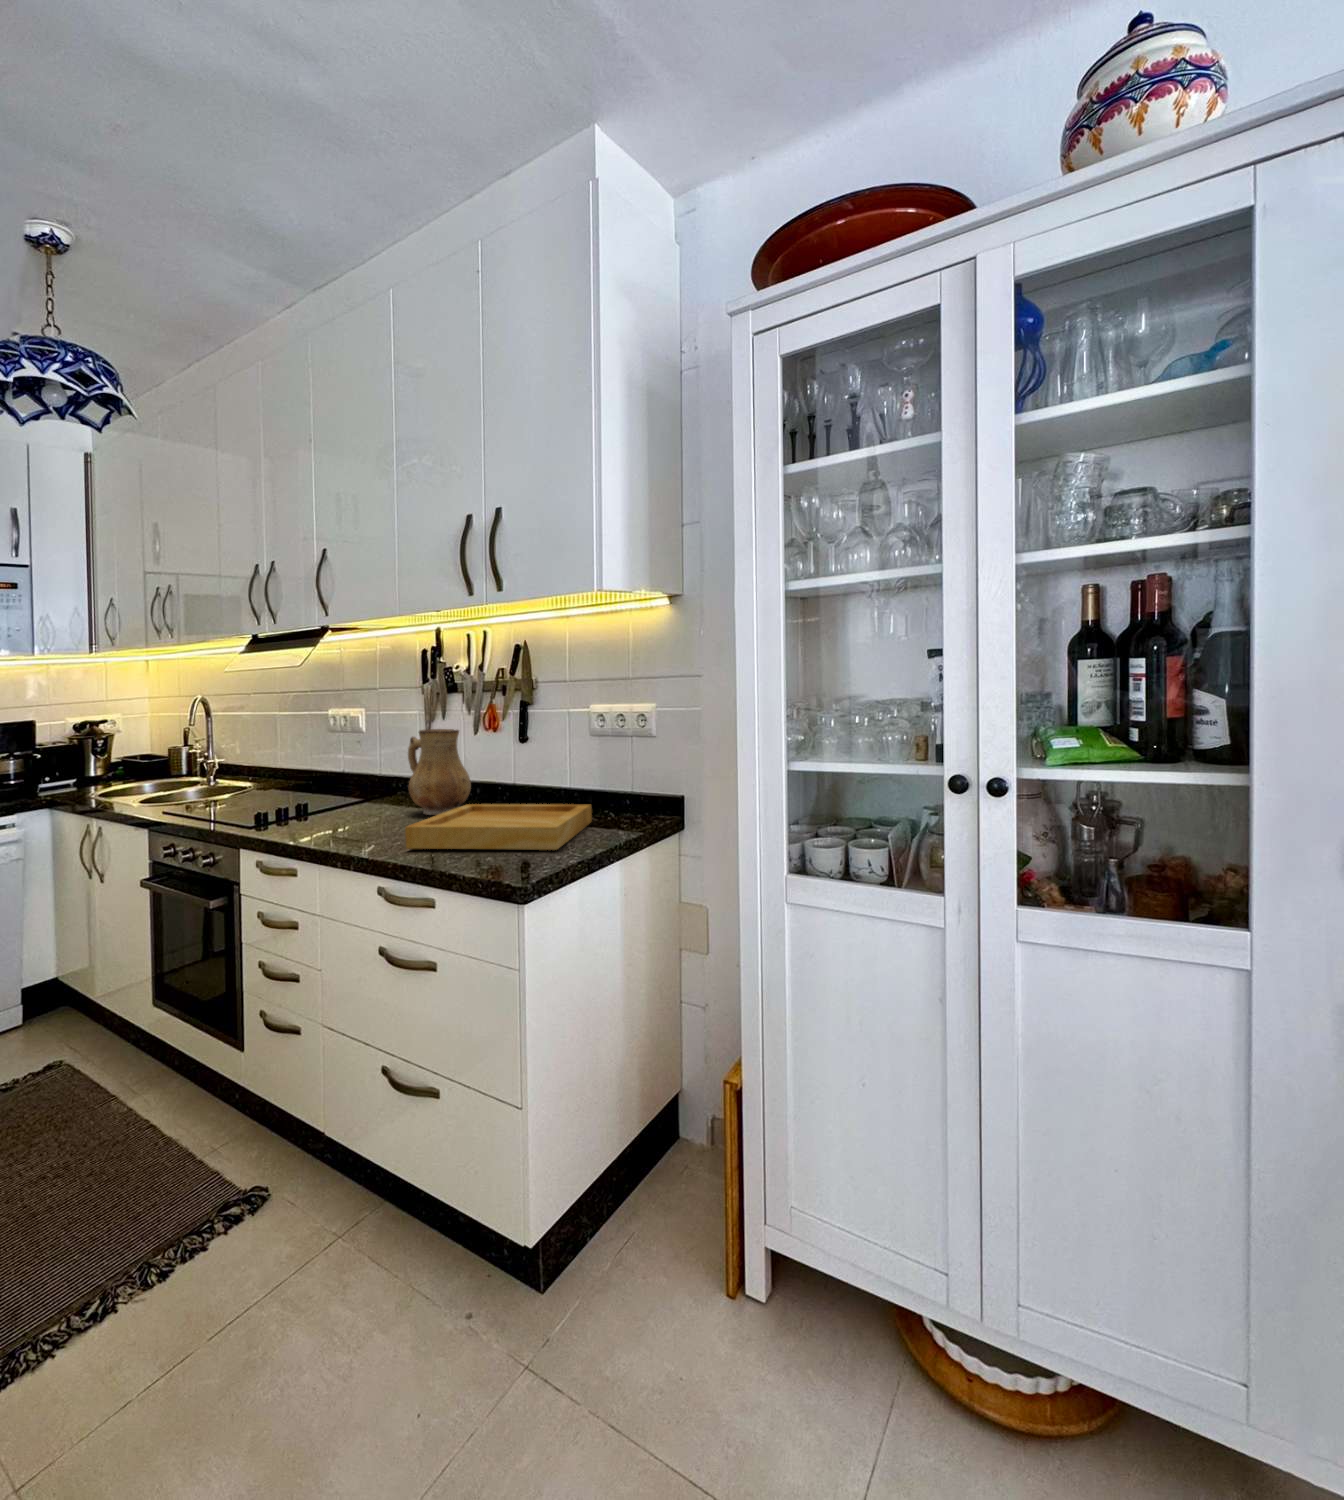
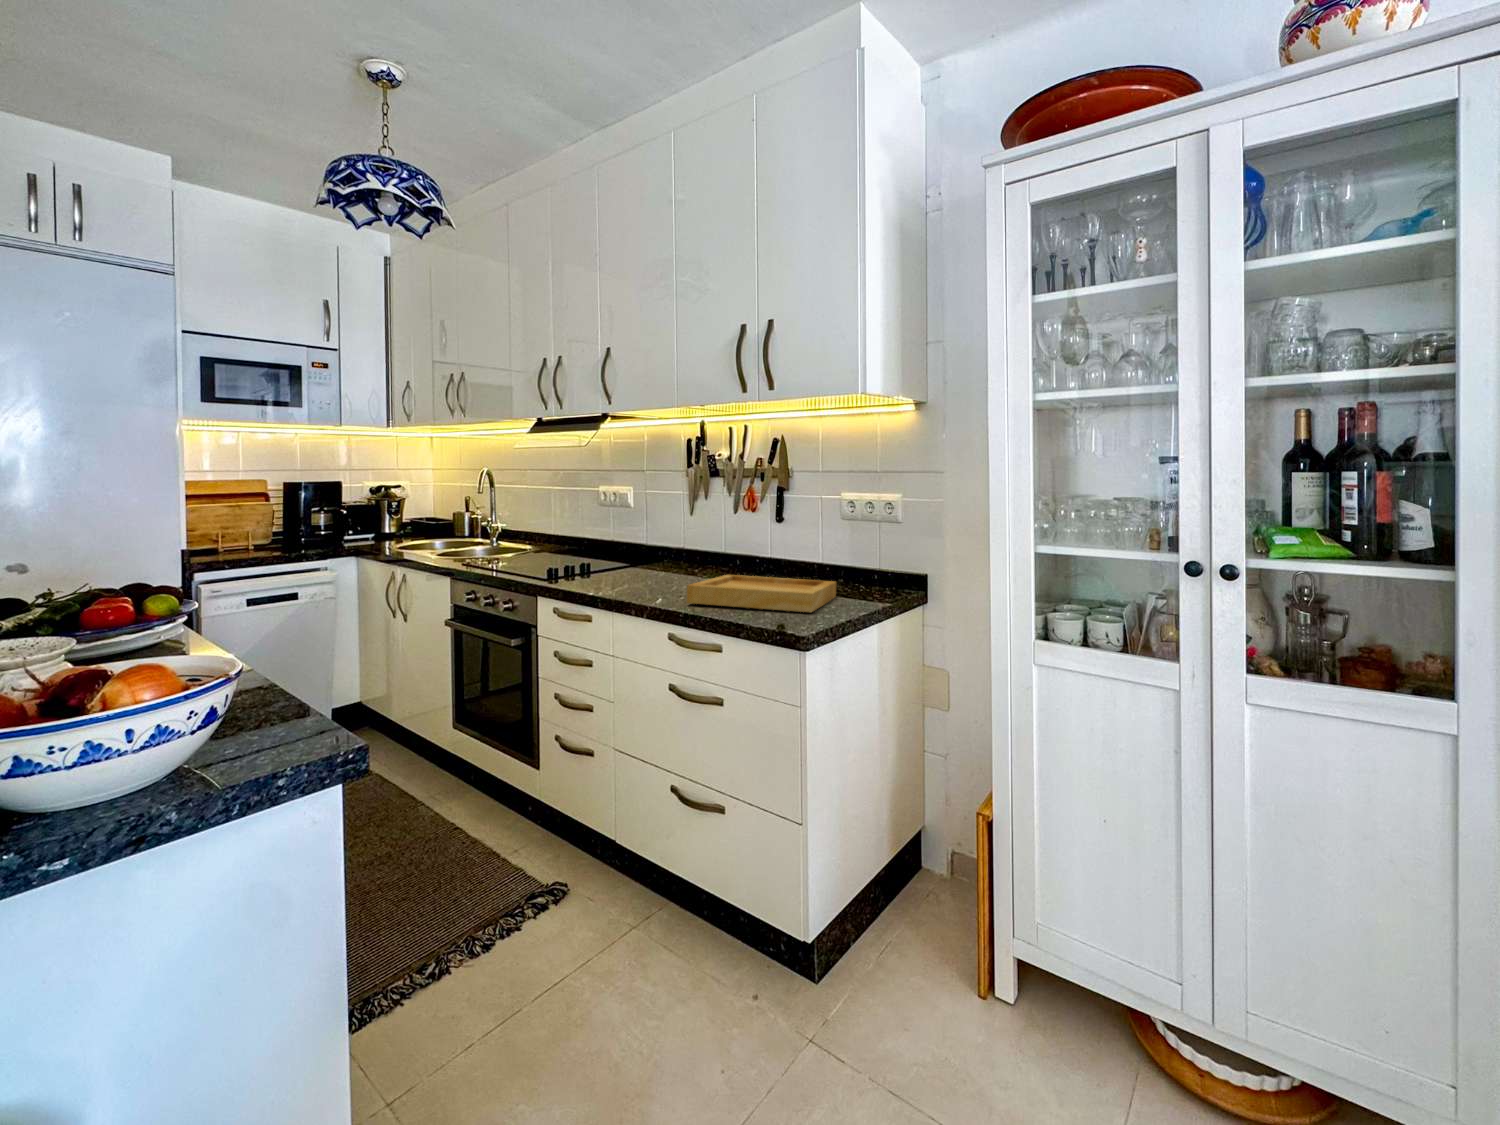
ceramic pitcher: present [408,729,471,815] -> none [675,508,728,583]

